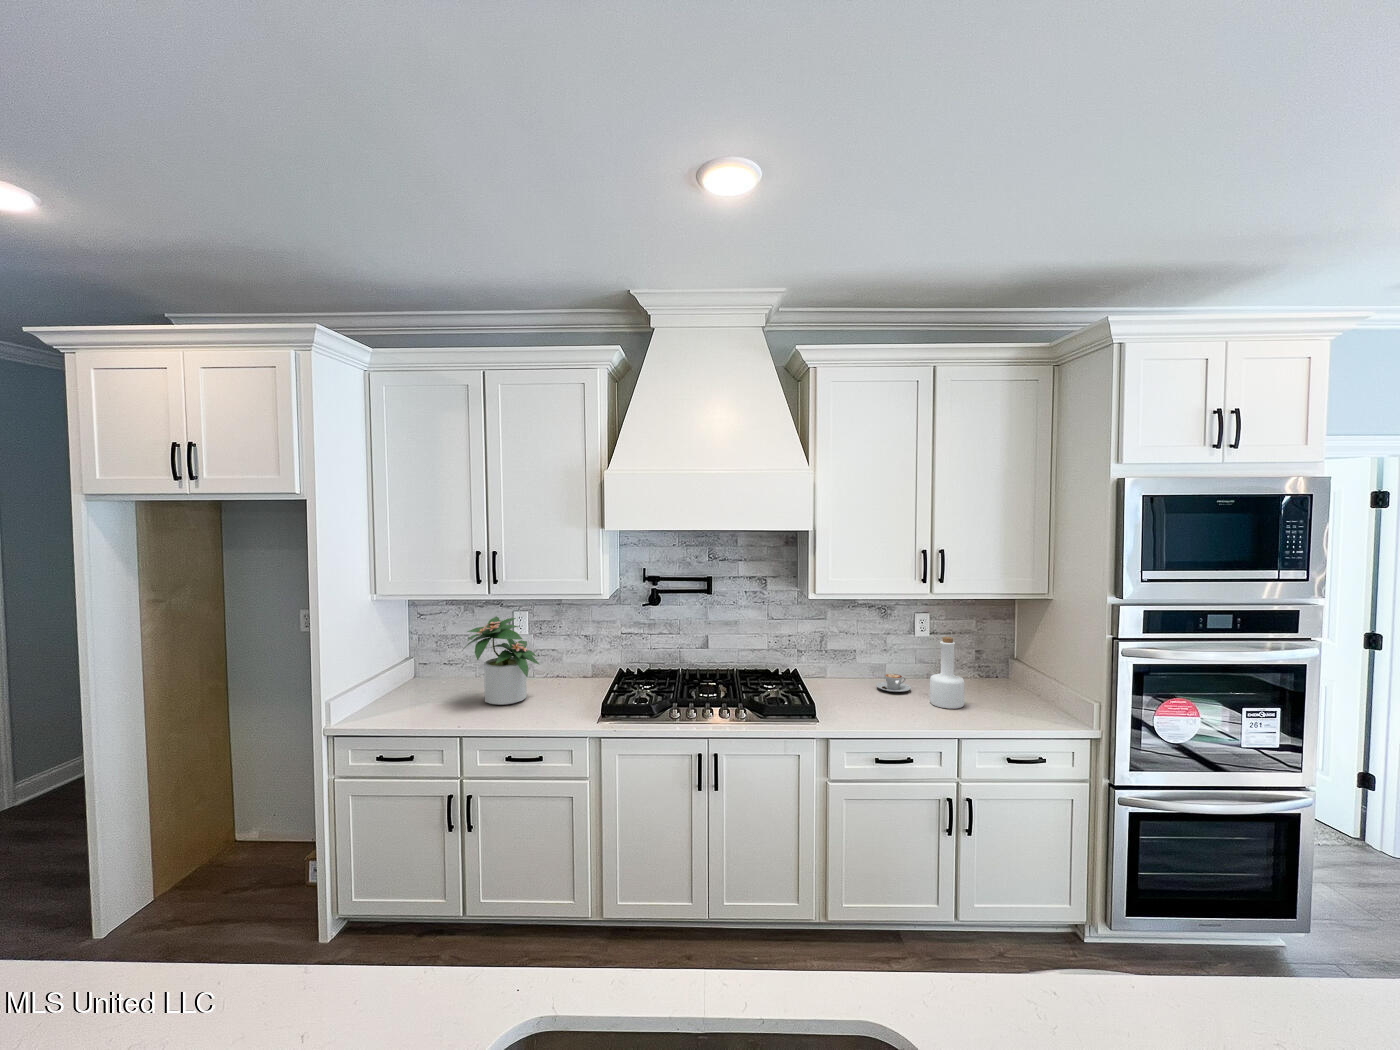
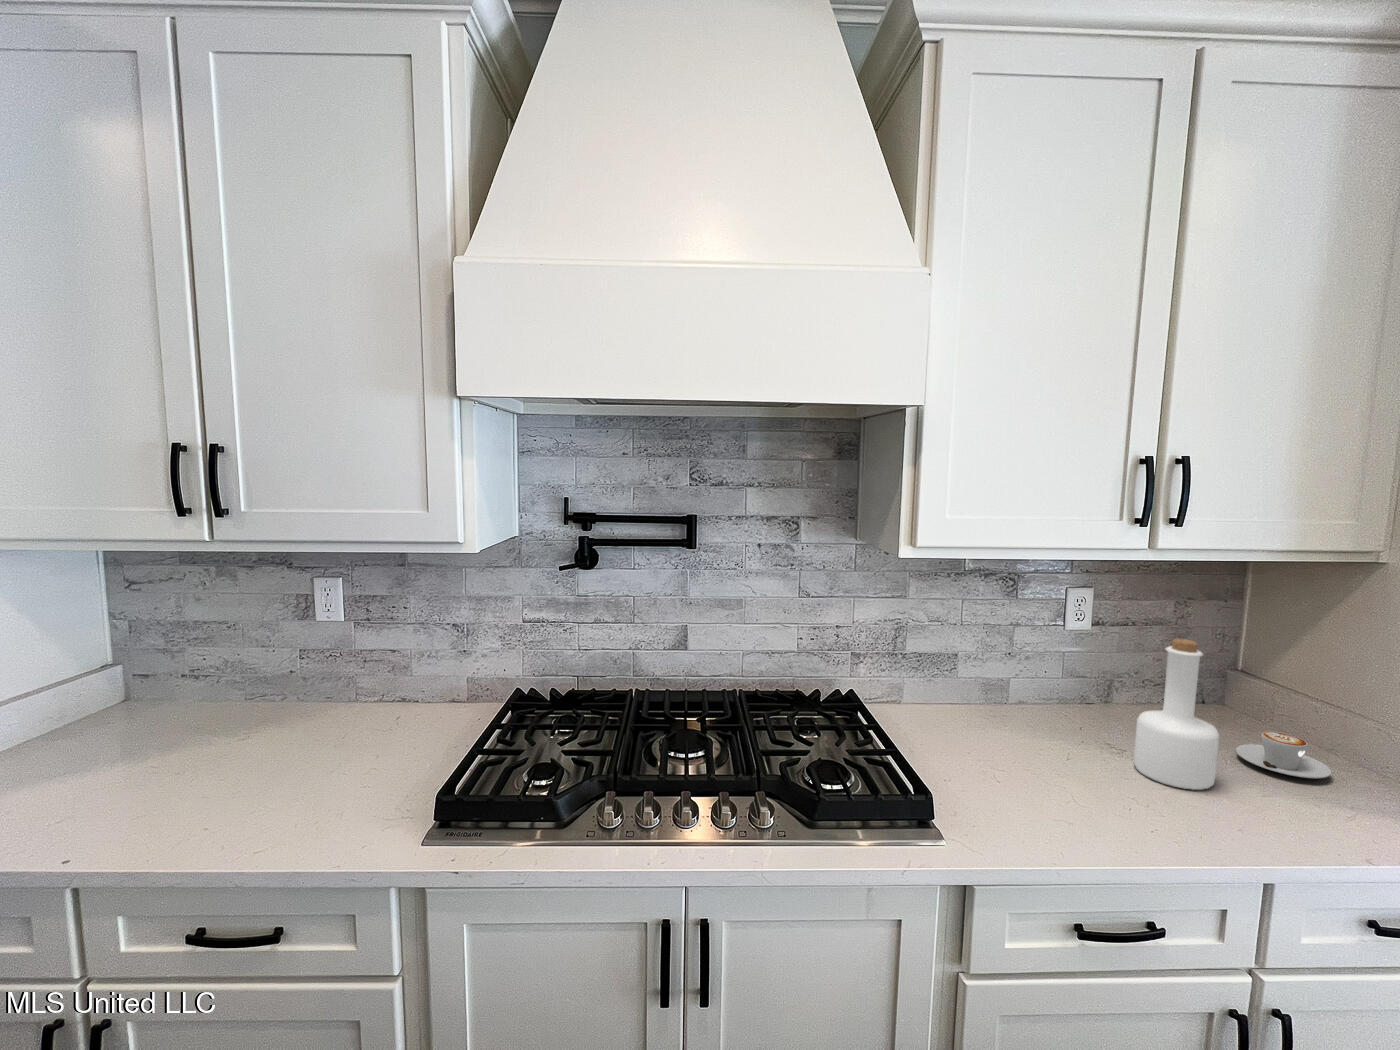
potted plant: present [463,616,539,705] -> none [138,588,340,781]
coffee cup: present [876,674,911,692] -> present [1236,731,1331,778]

